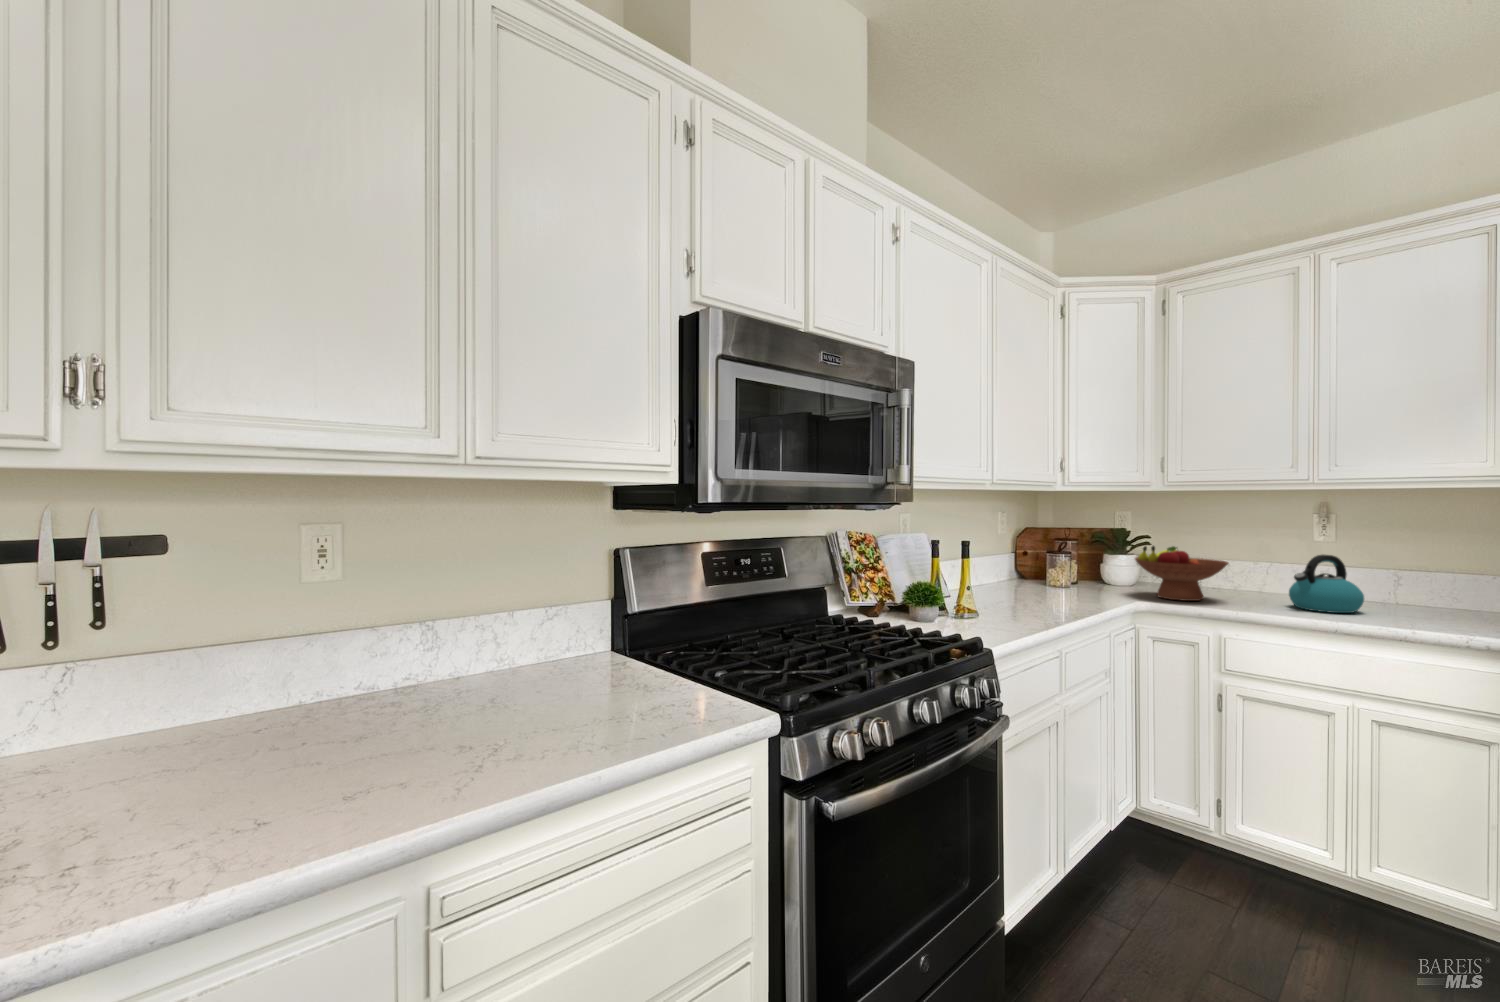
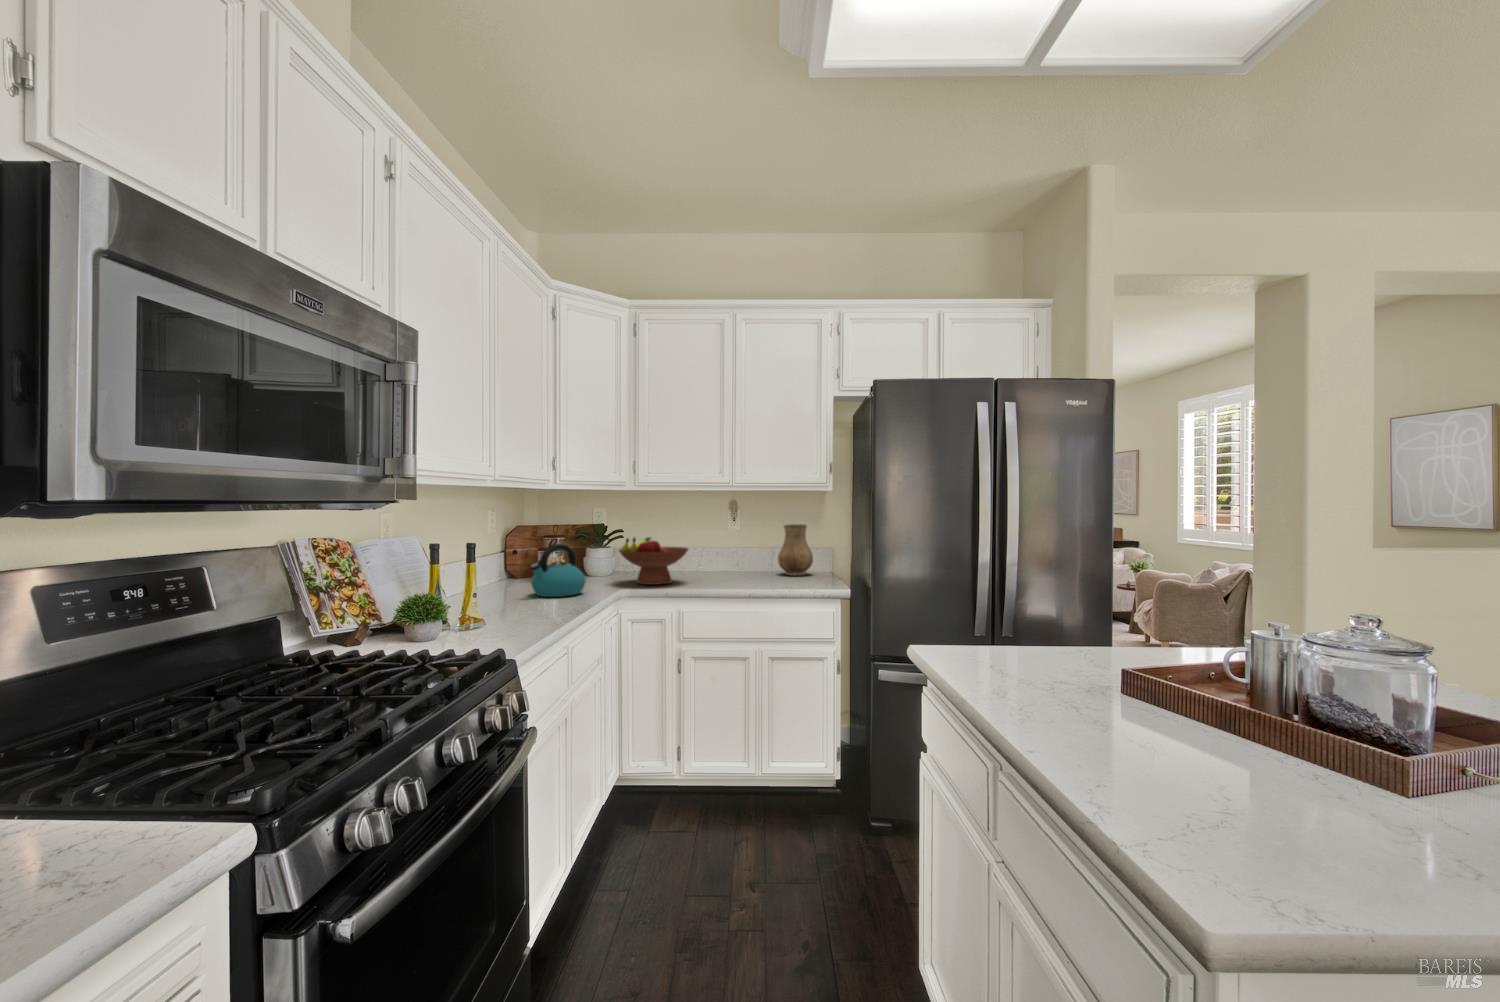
ceramic pitcher: none [1380,541,1449,613] -> present [778,524,813,576]
kettle: present [1289,555,1364,613] -> present [530,544,585,597]

